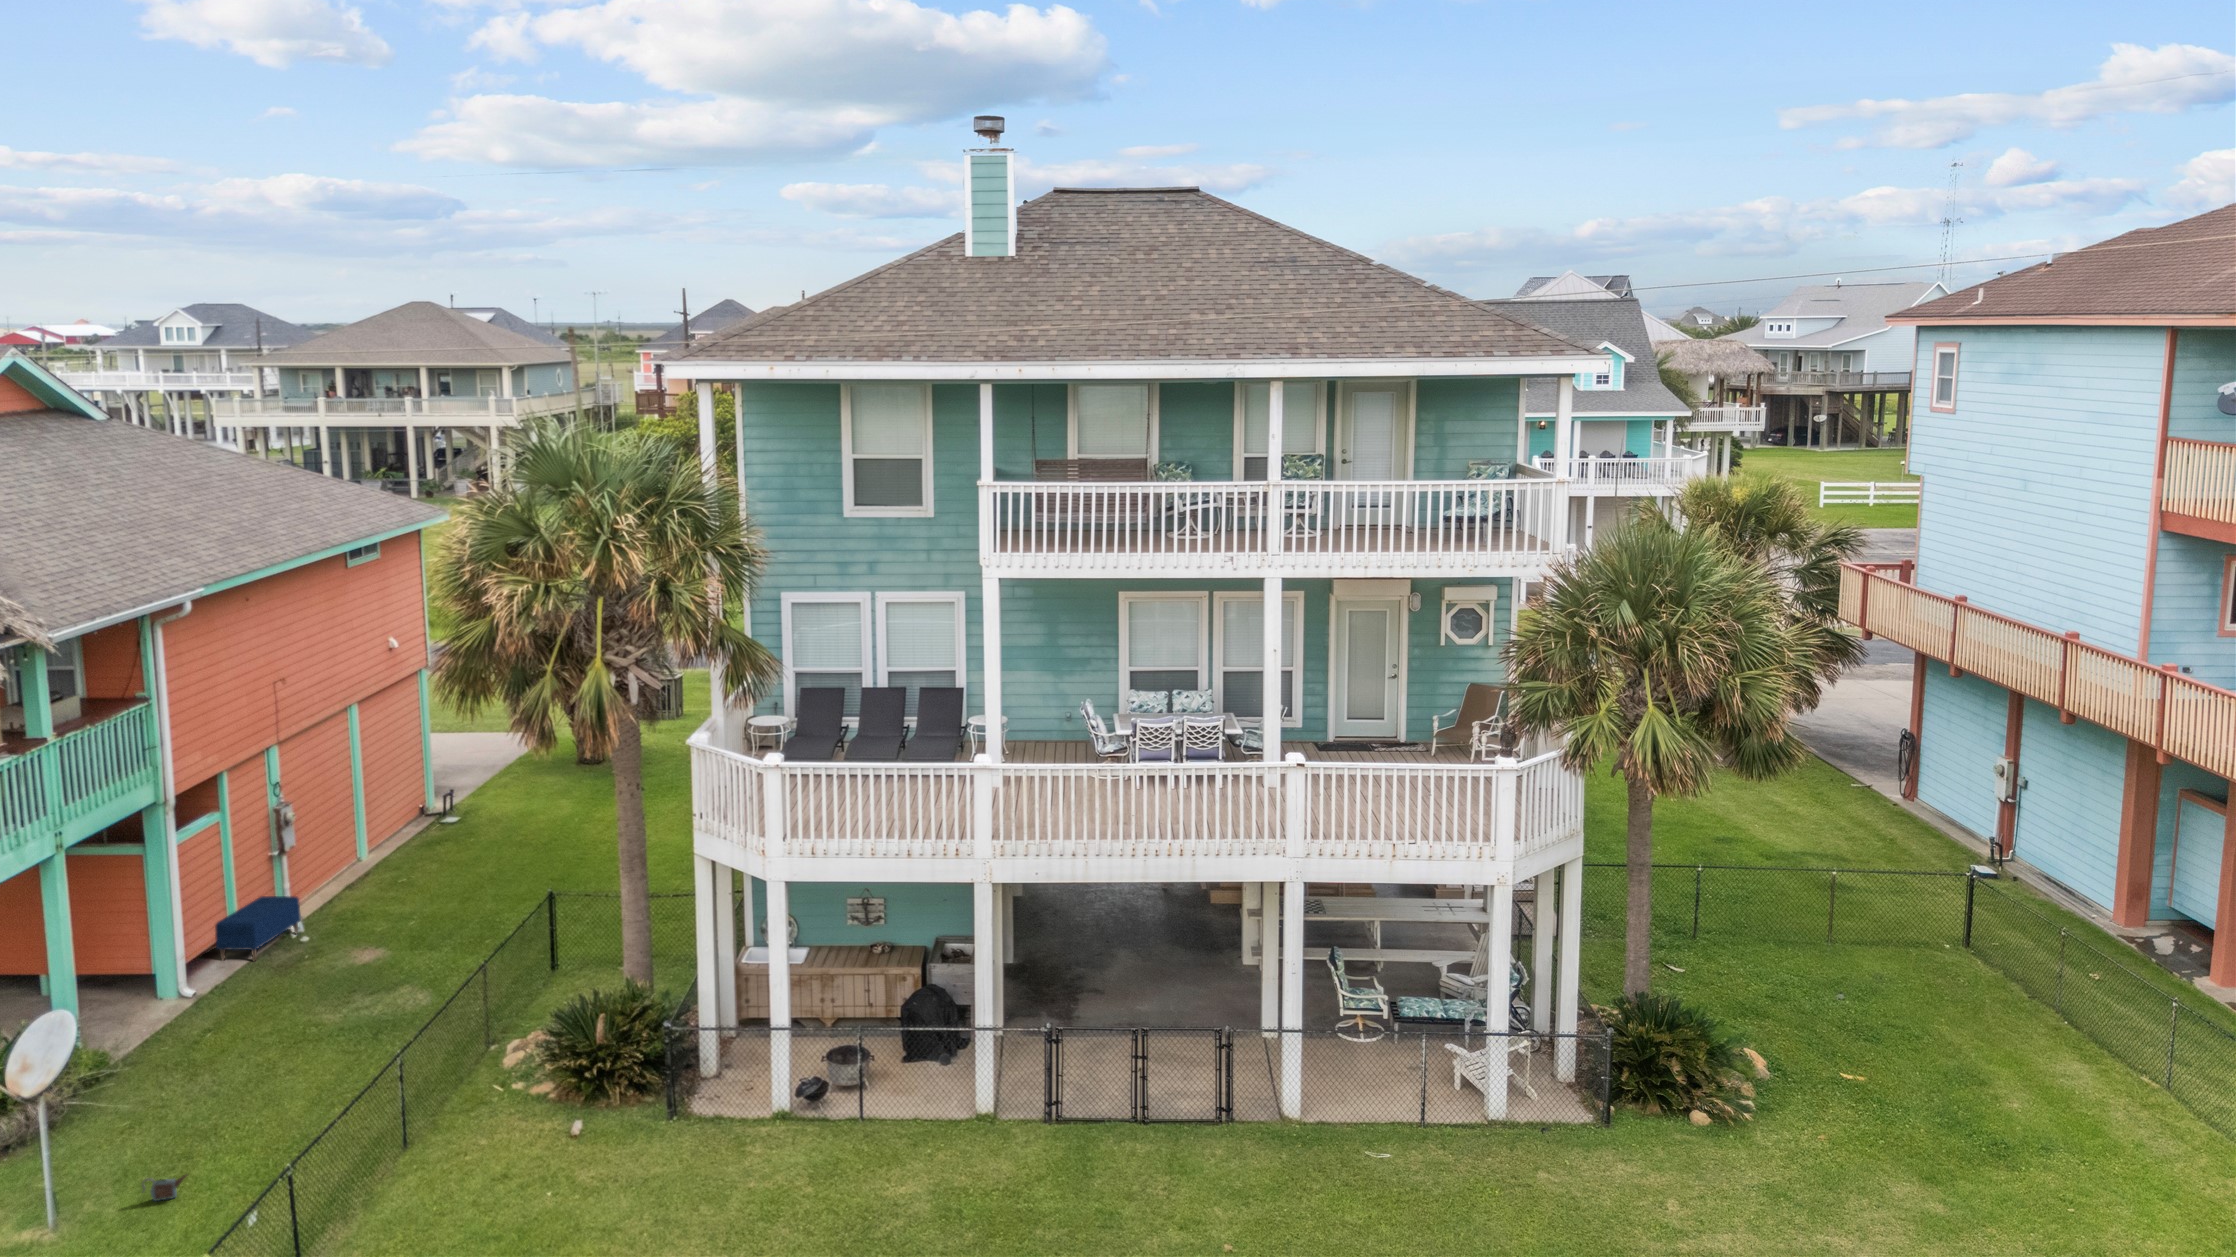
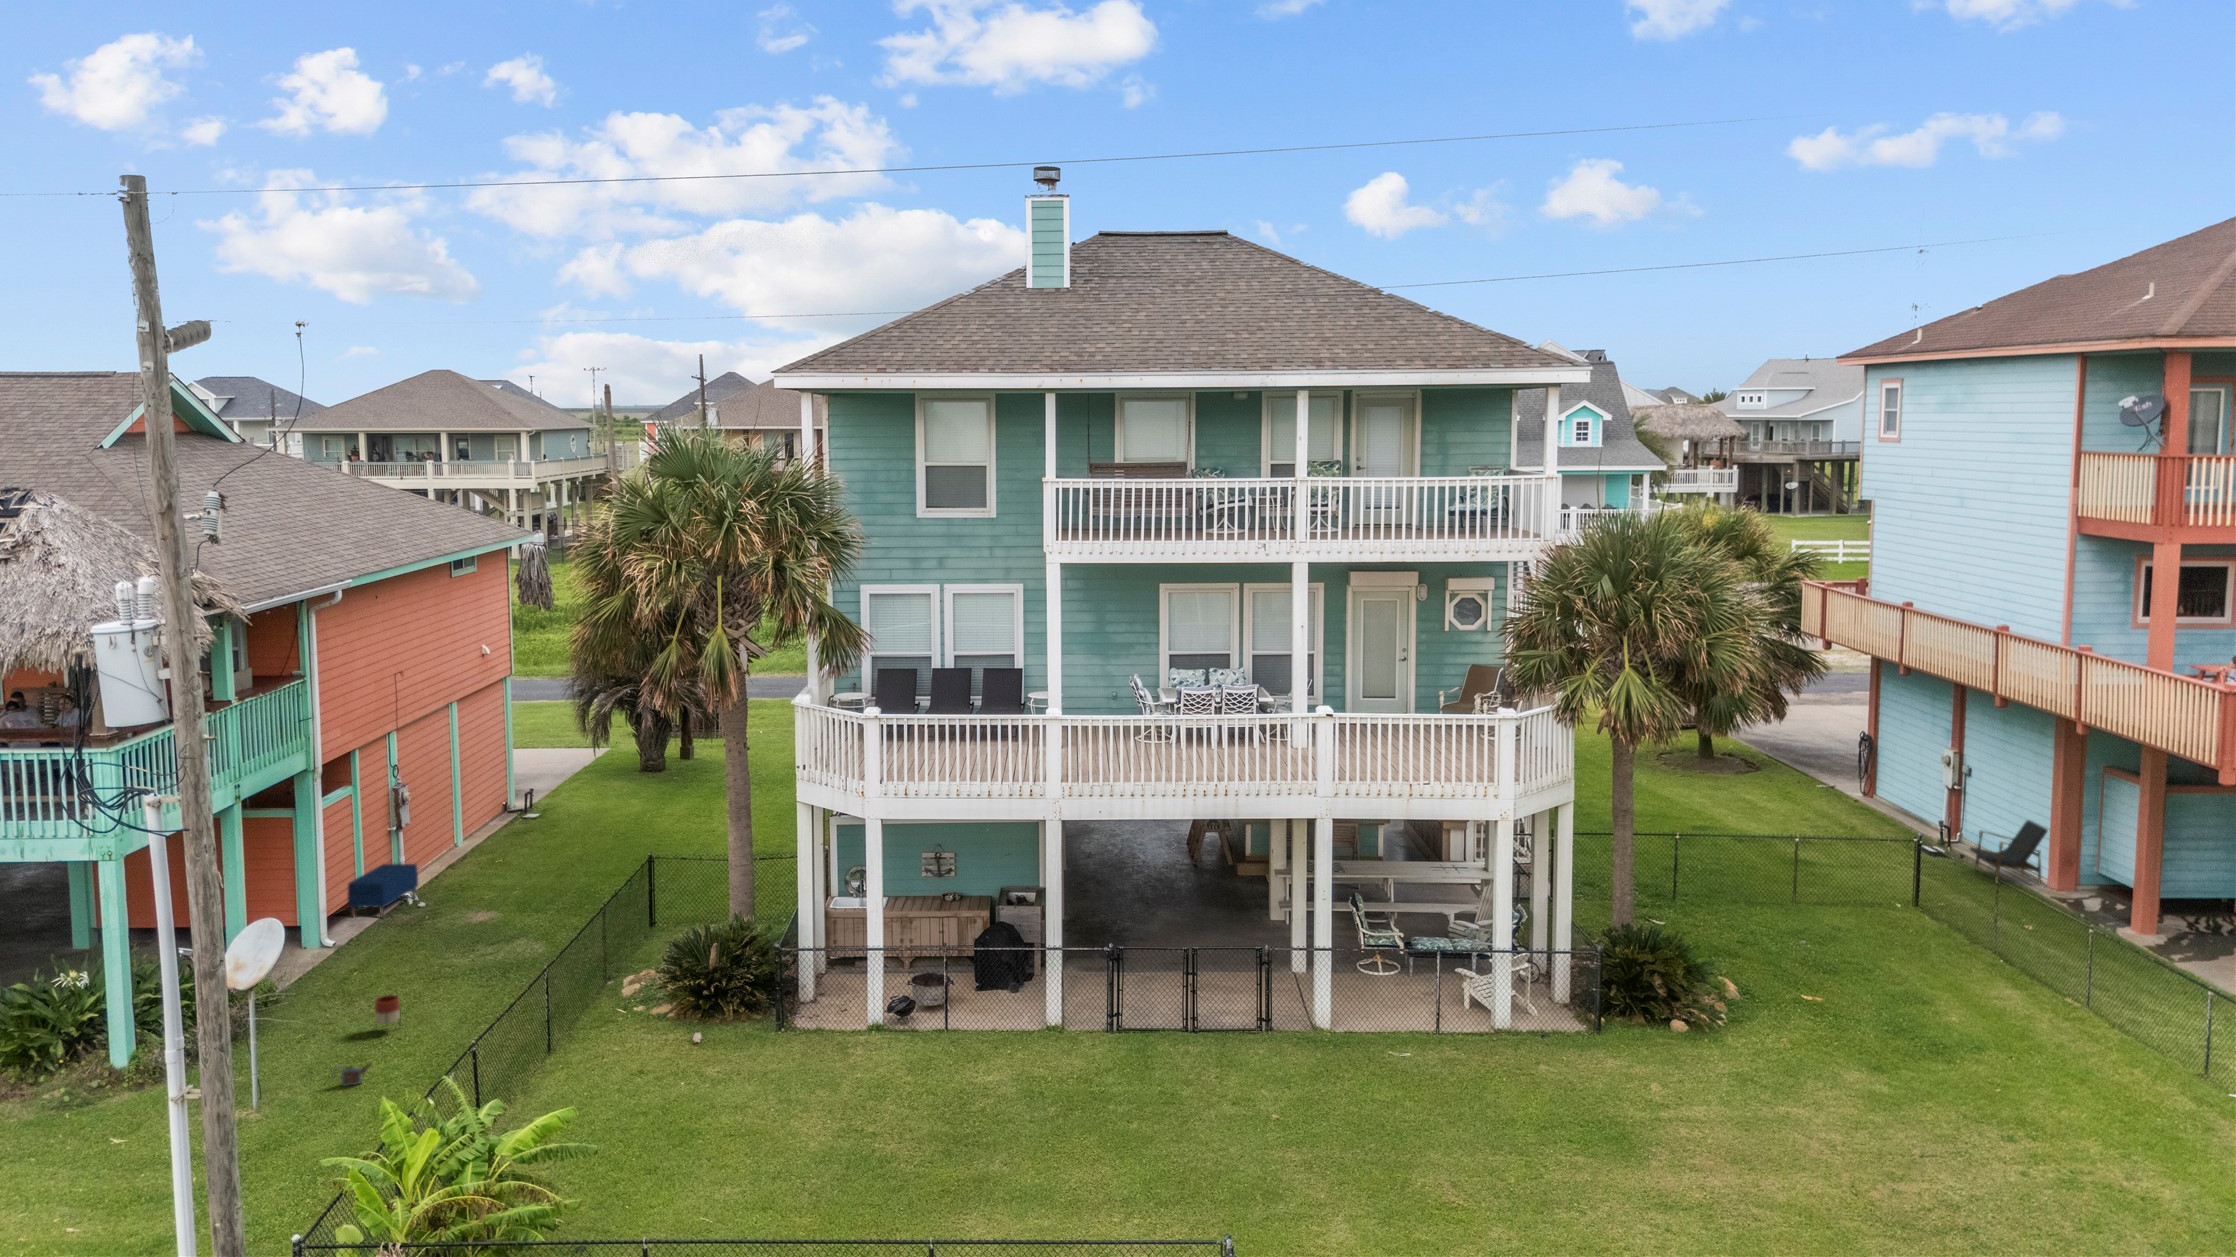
lounge chair: none [2024,846,2115,919] -> present [1970,820,2047,883]
planter: none [207,1079,240,1128] -> present [375,995,401,1024]

